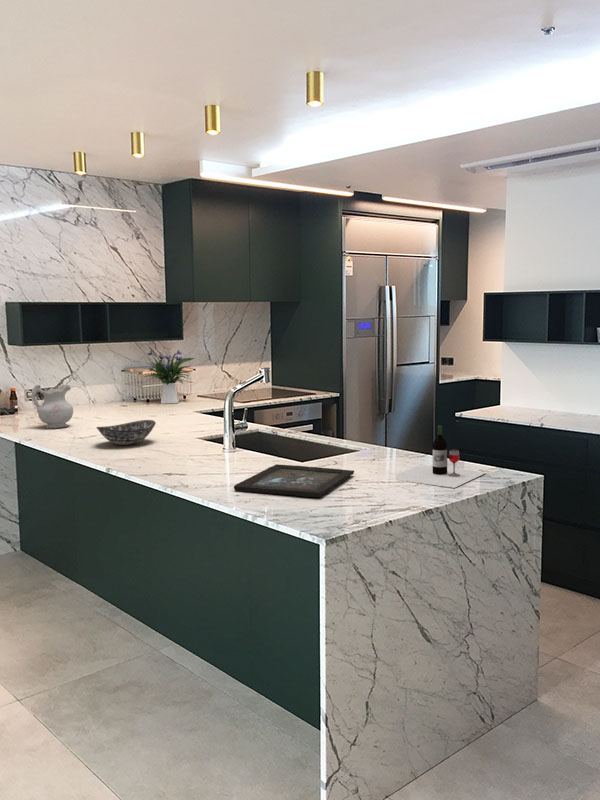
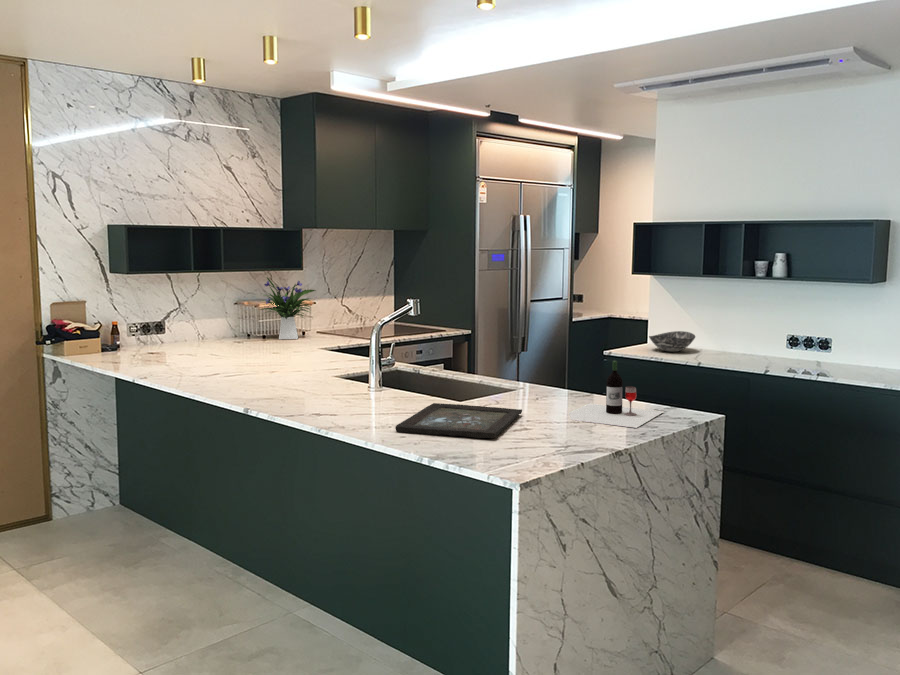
ceramic pitcher: present [32,385,73,428] -> none [142,316,188,365]
bowl: present [97,420,156,445] -> present [649,331,695,352]

